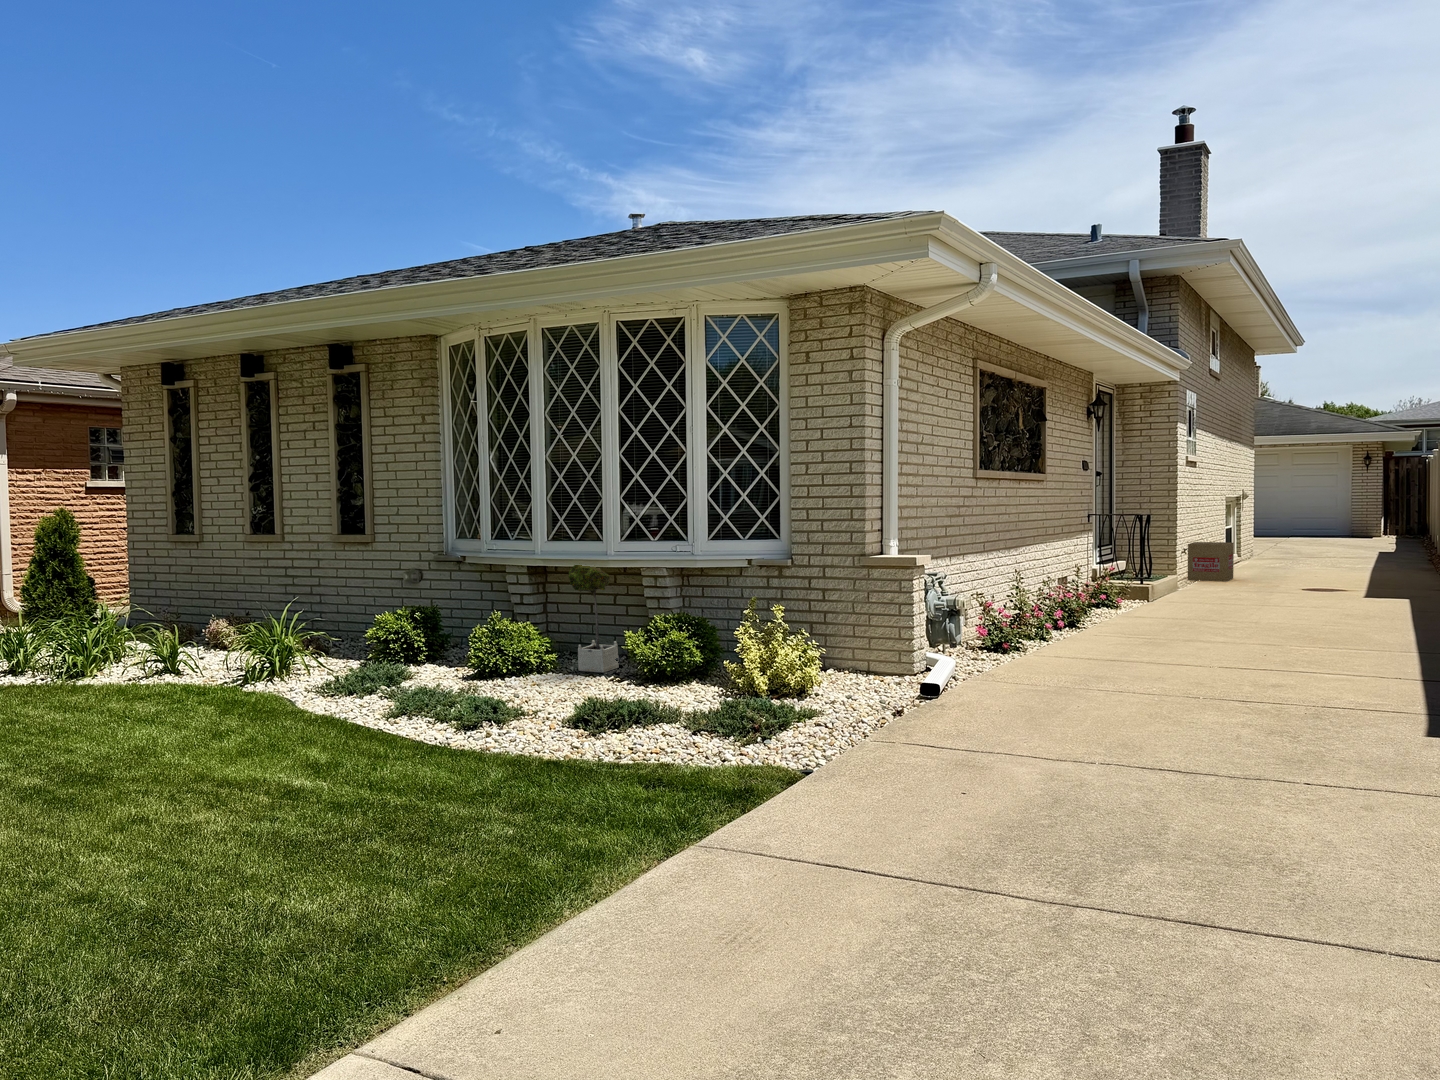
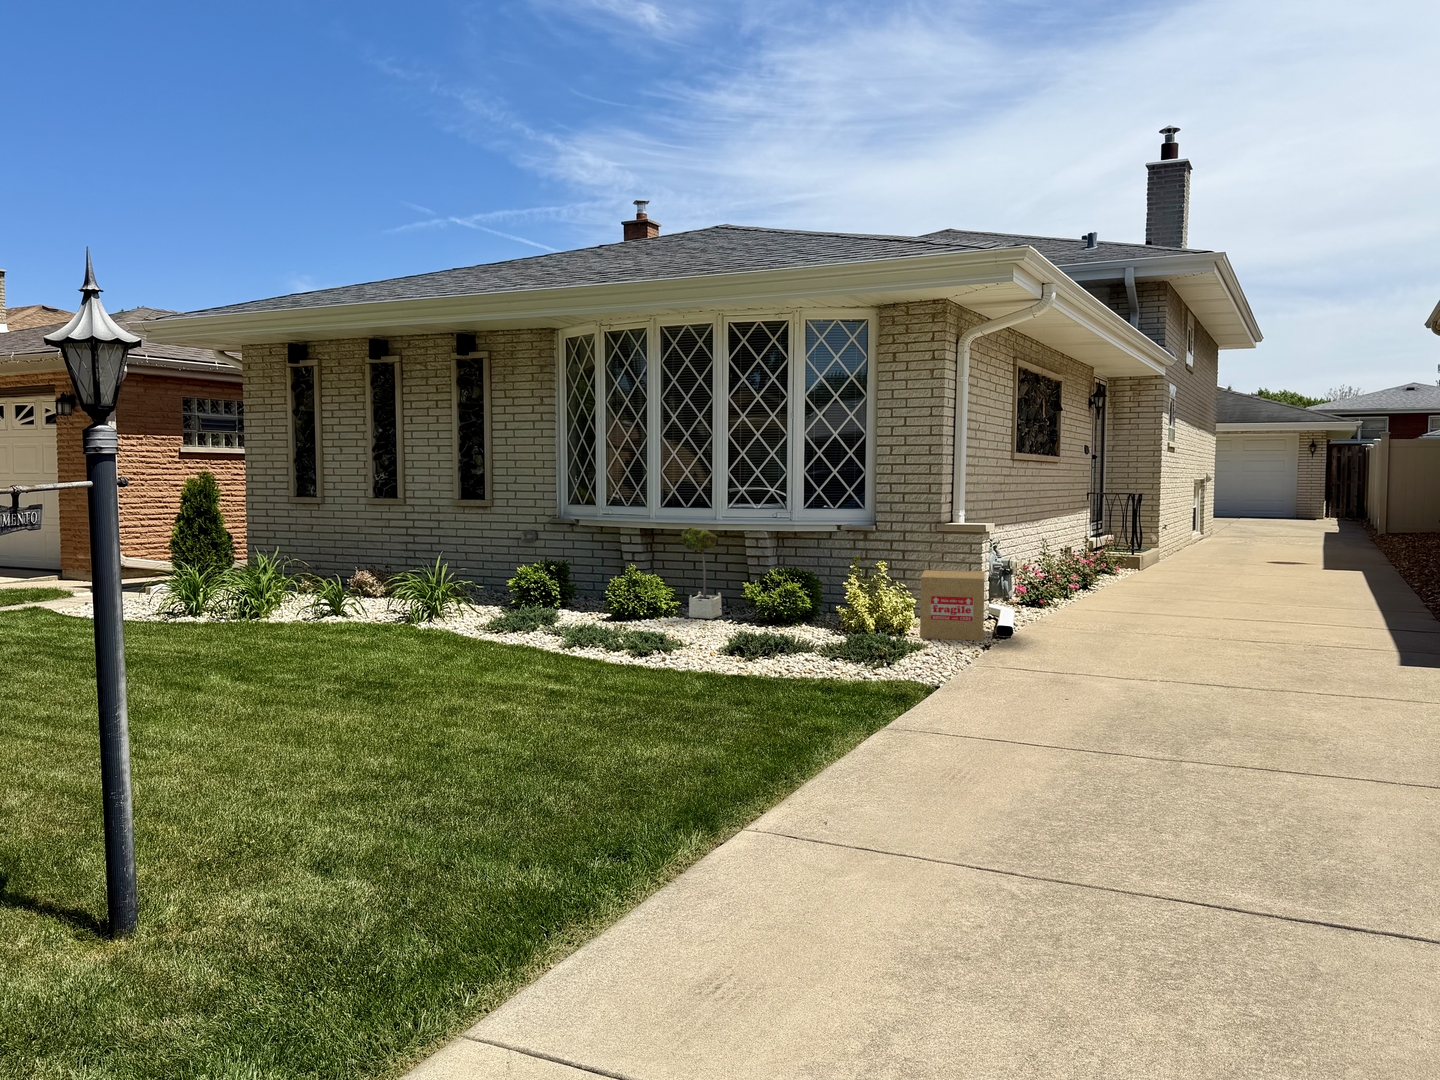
cardboard box: present [1188,542,1234,582] -> present [920,570,985,641]

